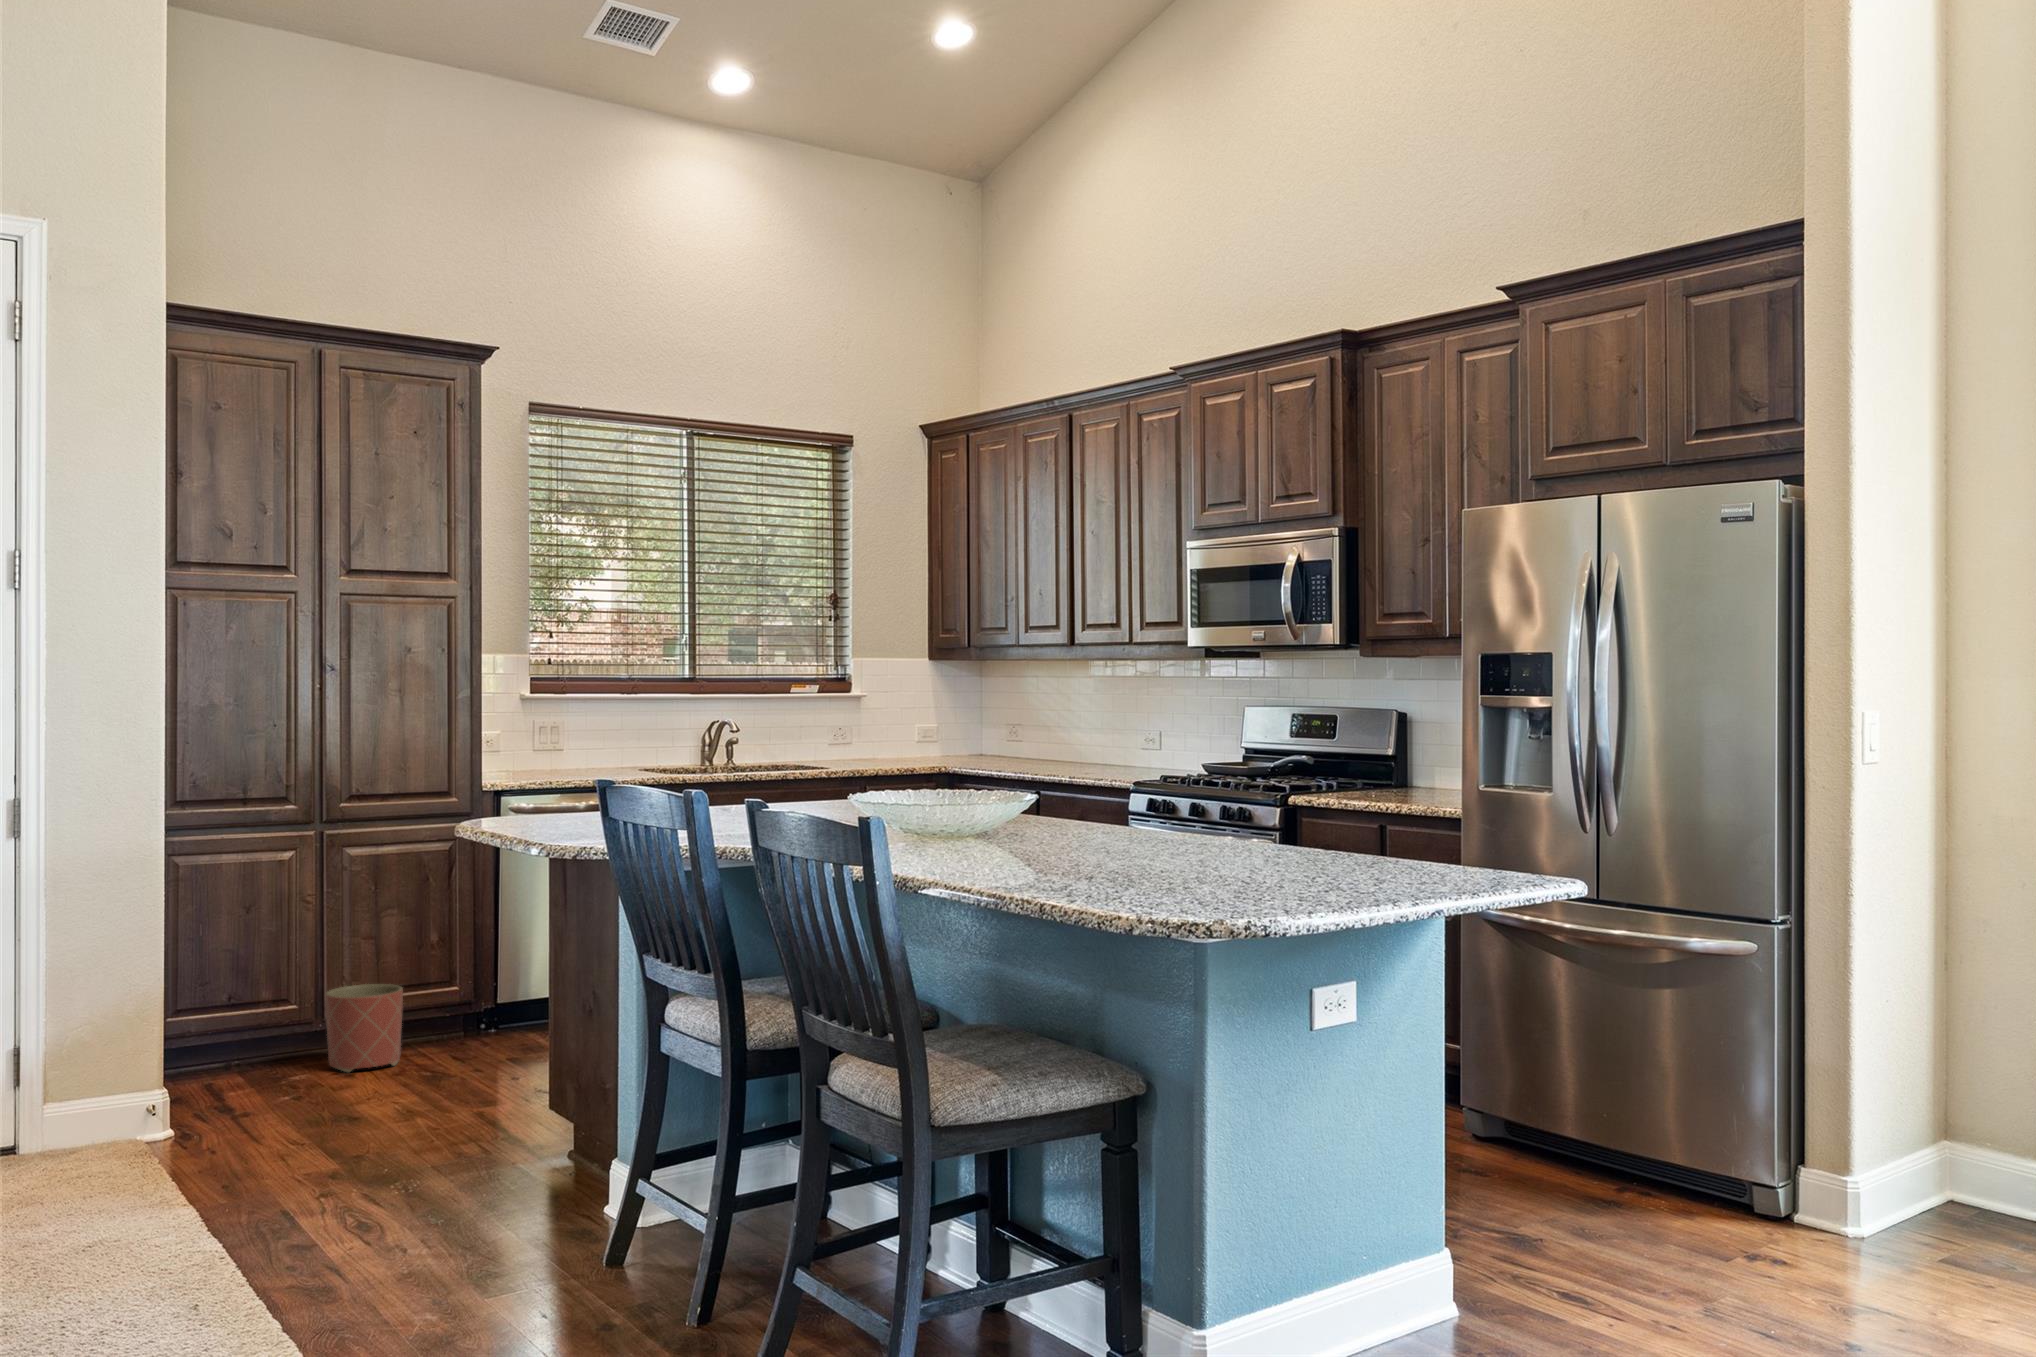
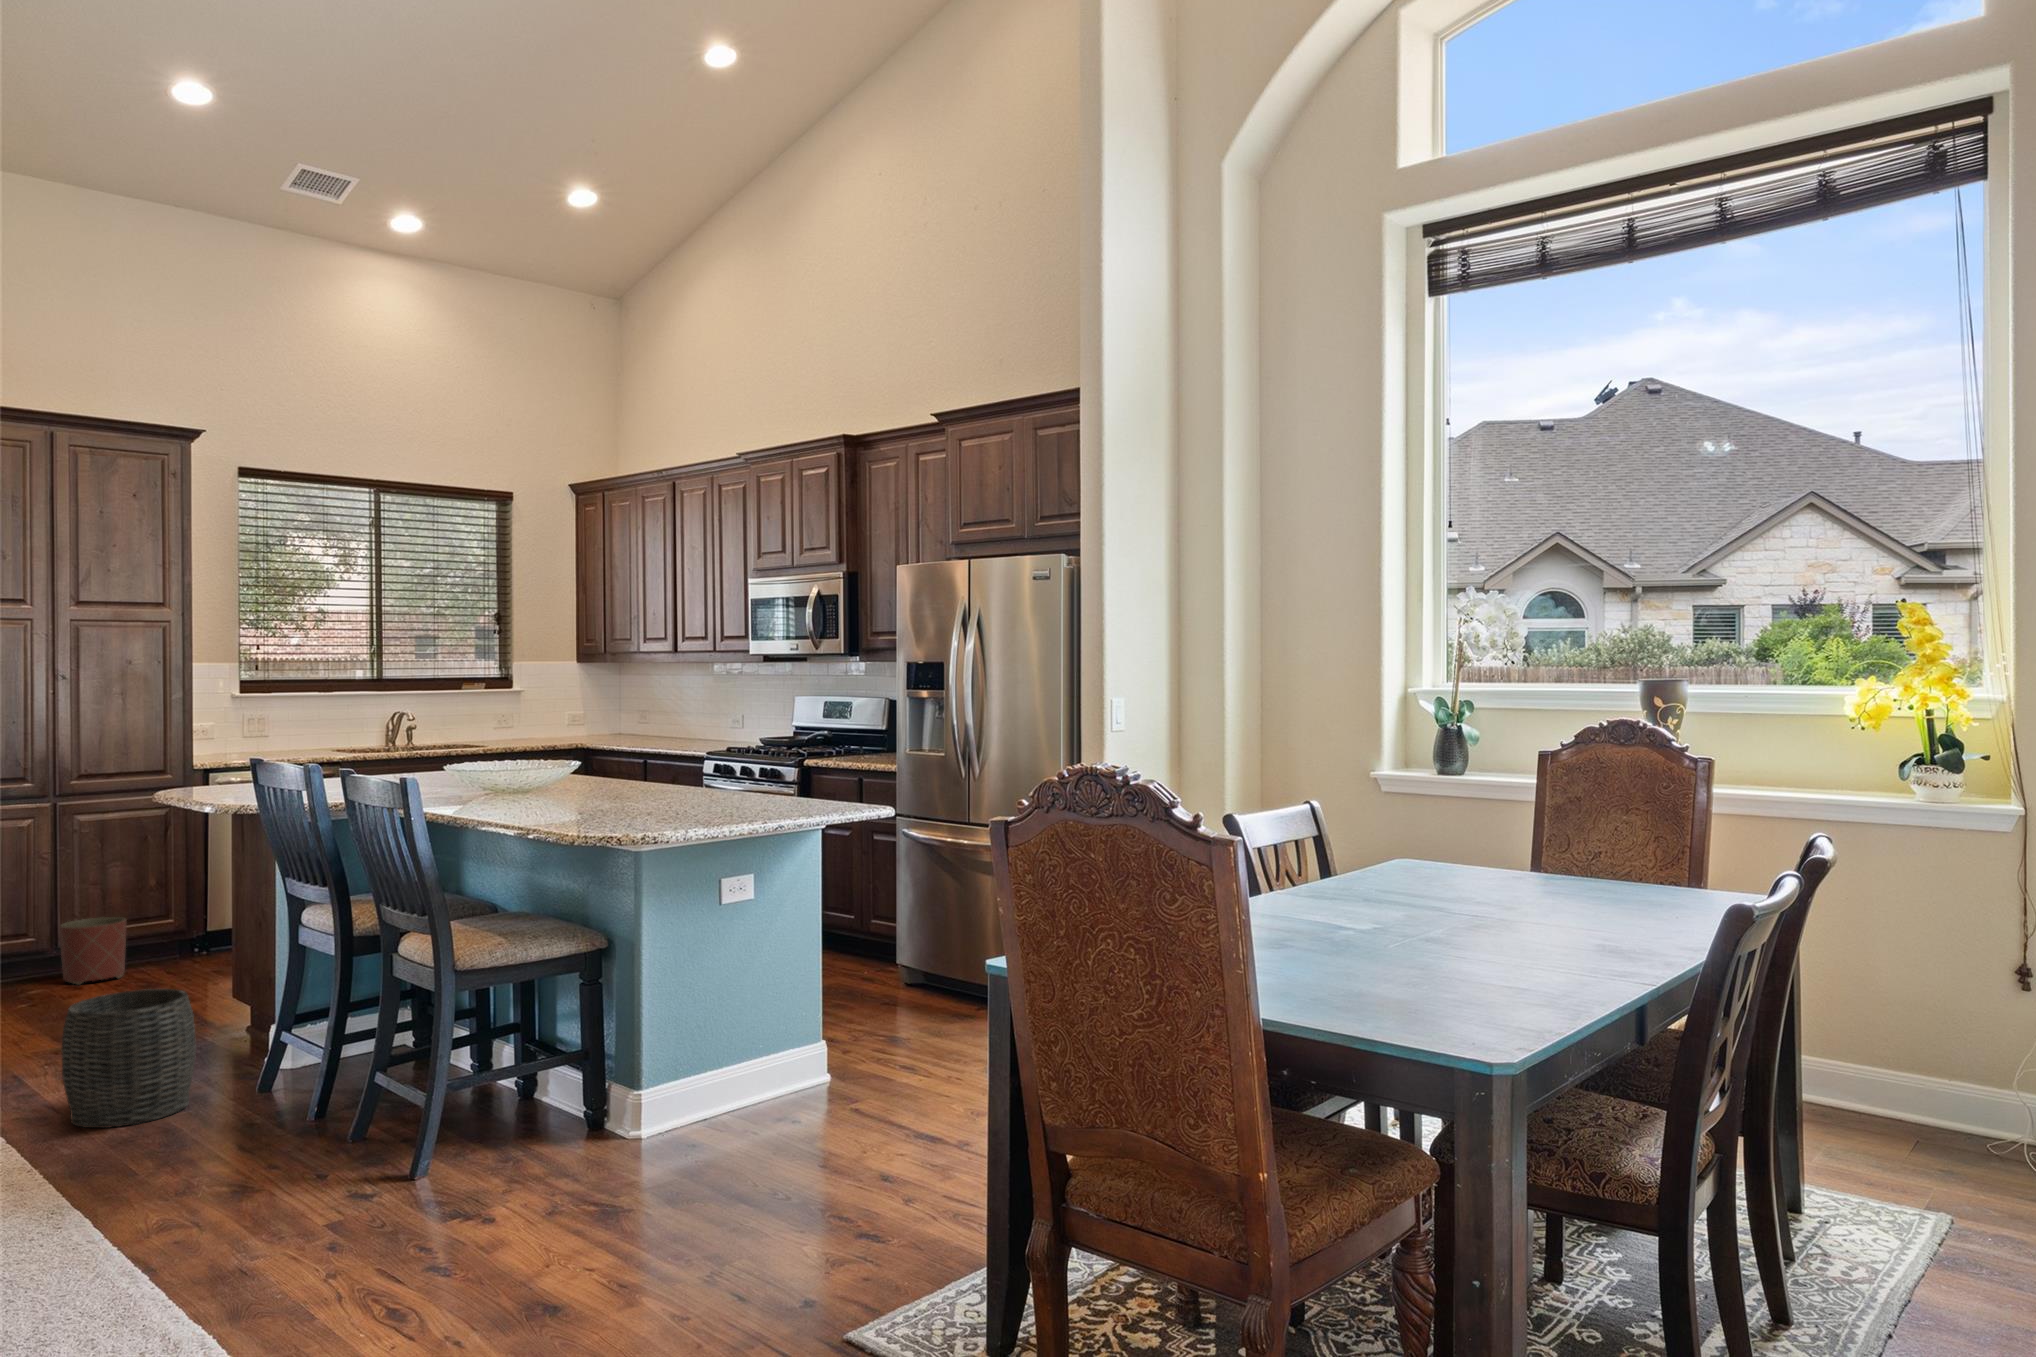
woven basket: none [359,1108,527,1312] -> present [62,989,196,1128]

